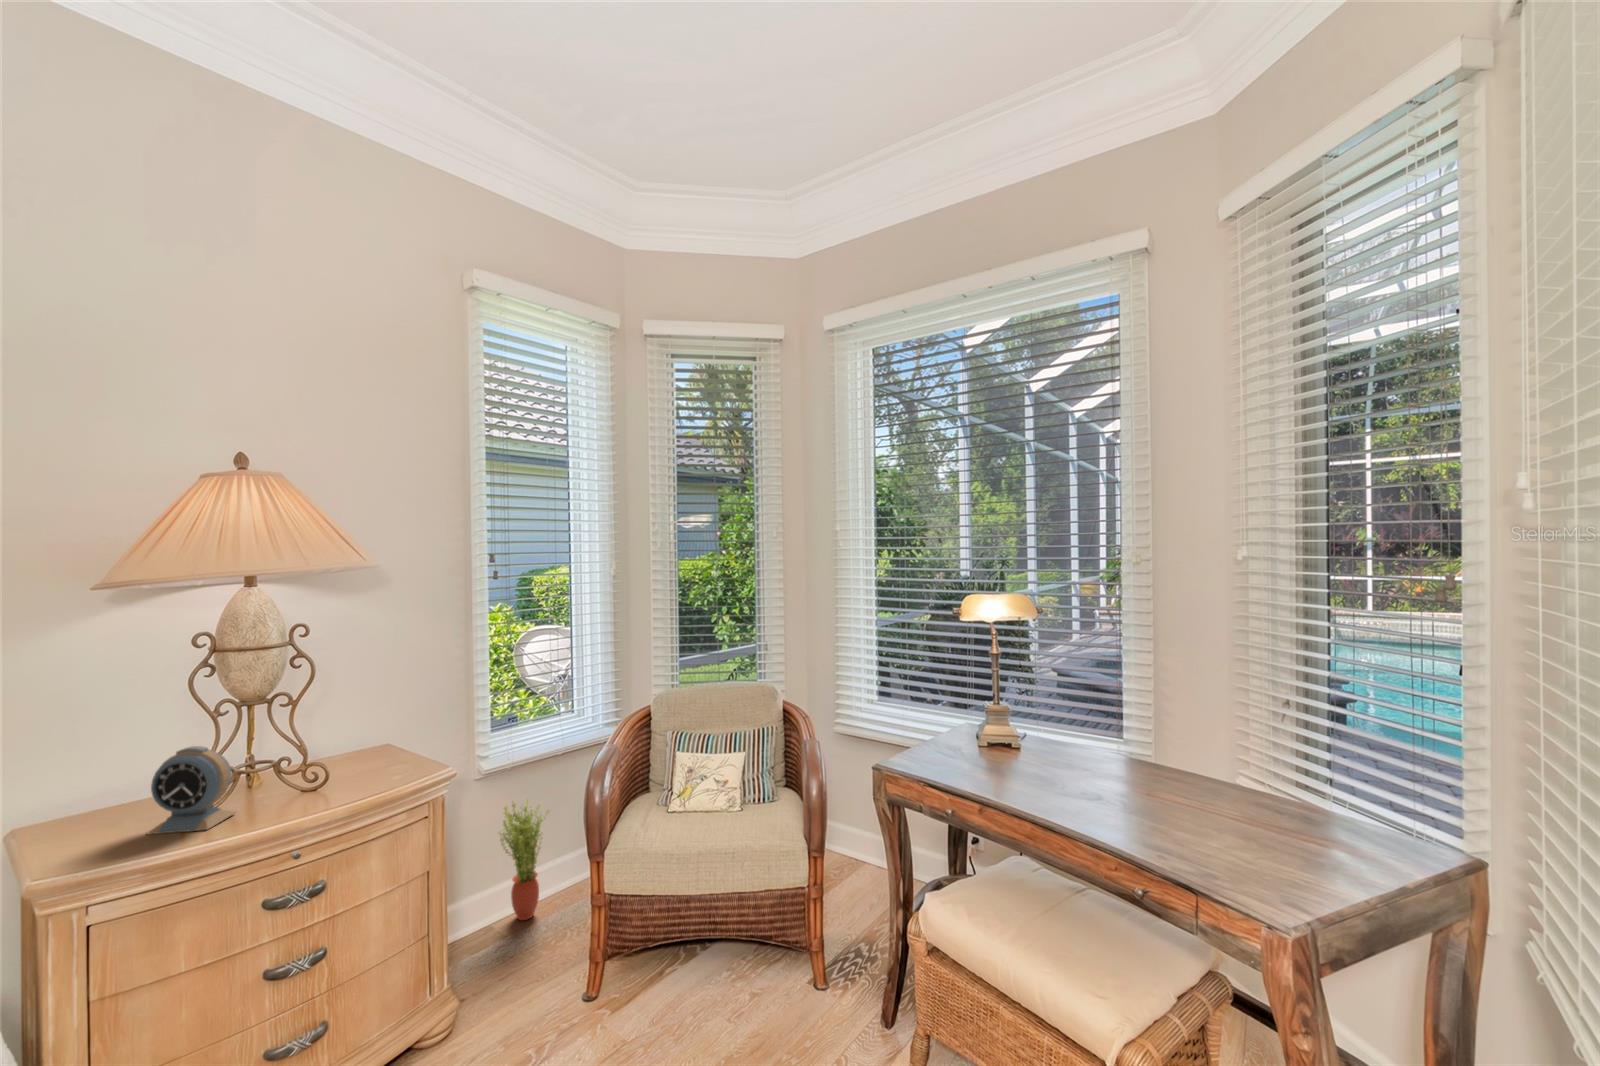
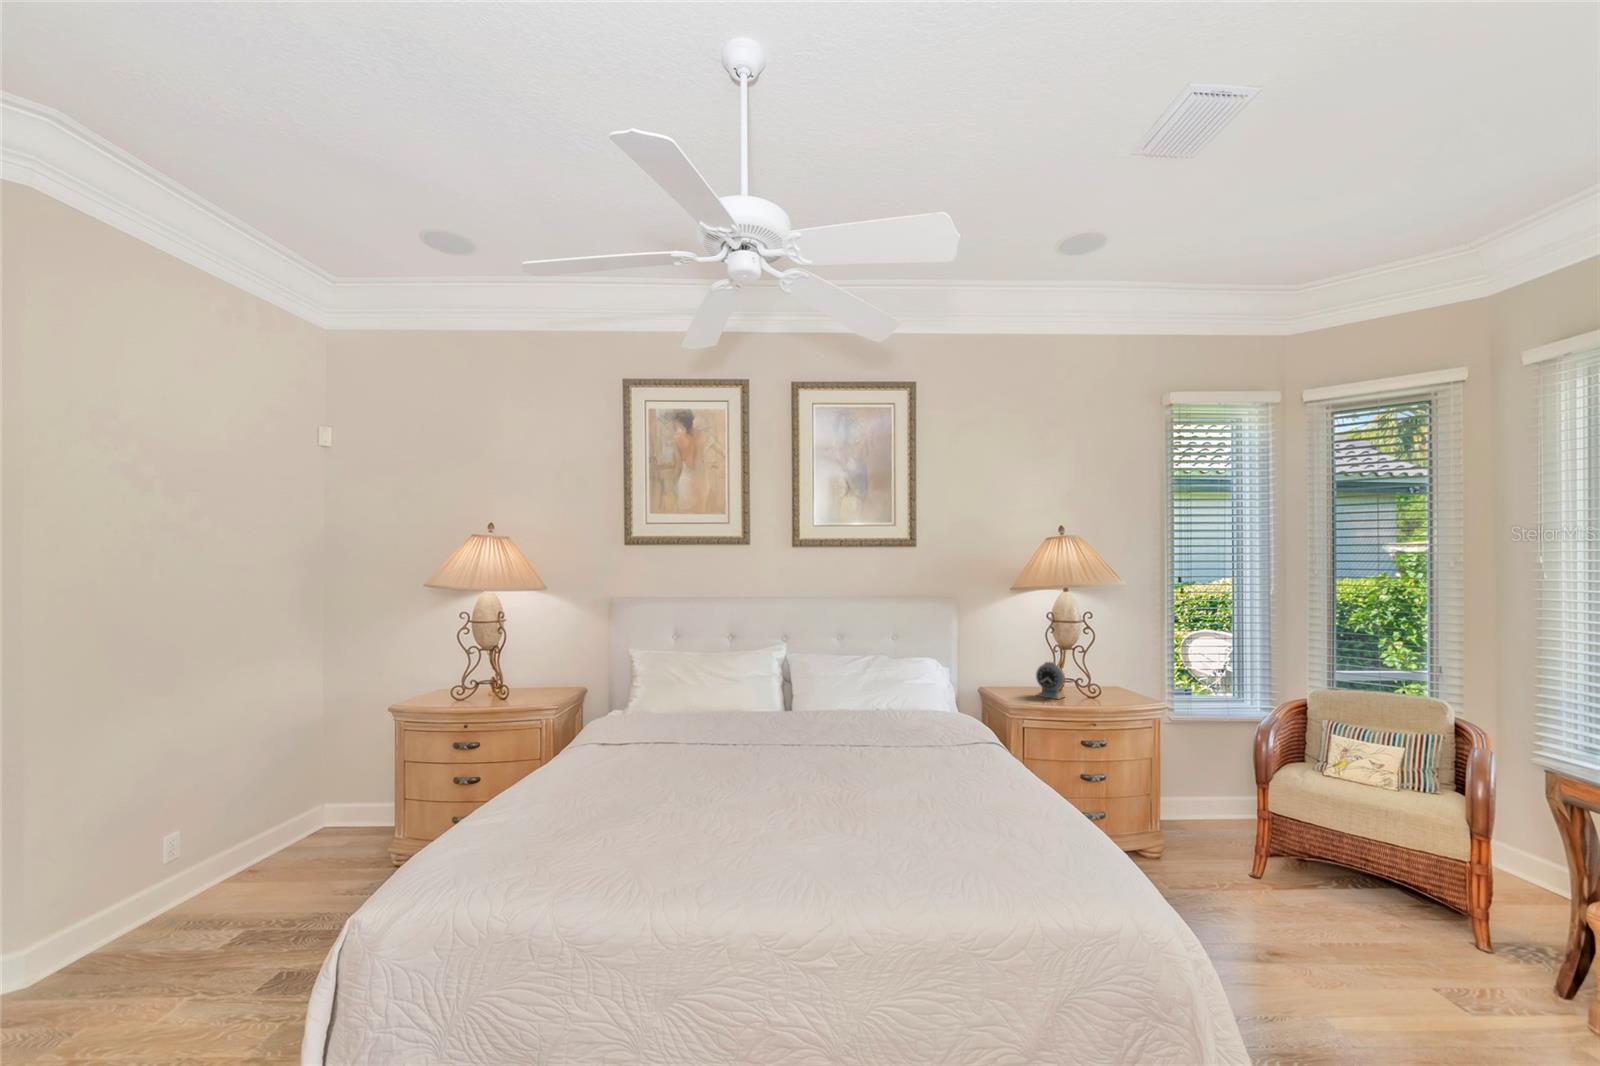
potted plant: present [499,800,549,920] -> none [1187,742,1224,824]

